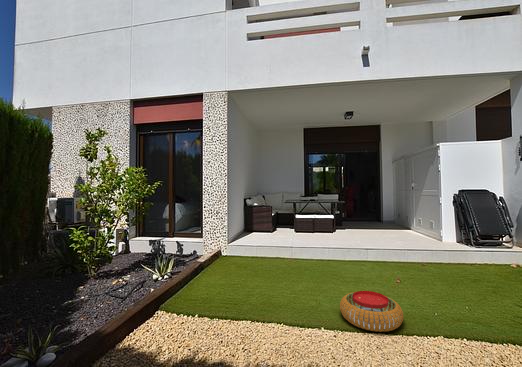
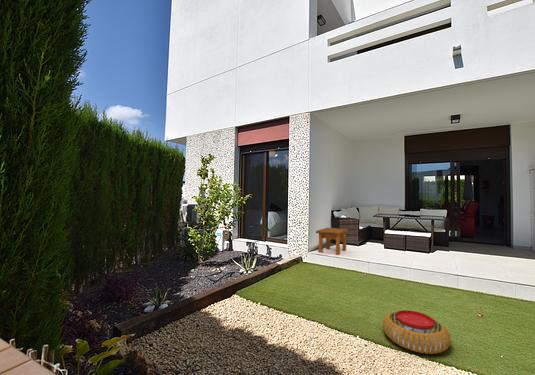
side table: none [236,217,266,244] -> present [316,228,349,255]

